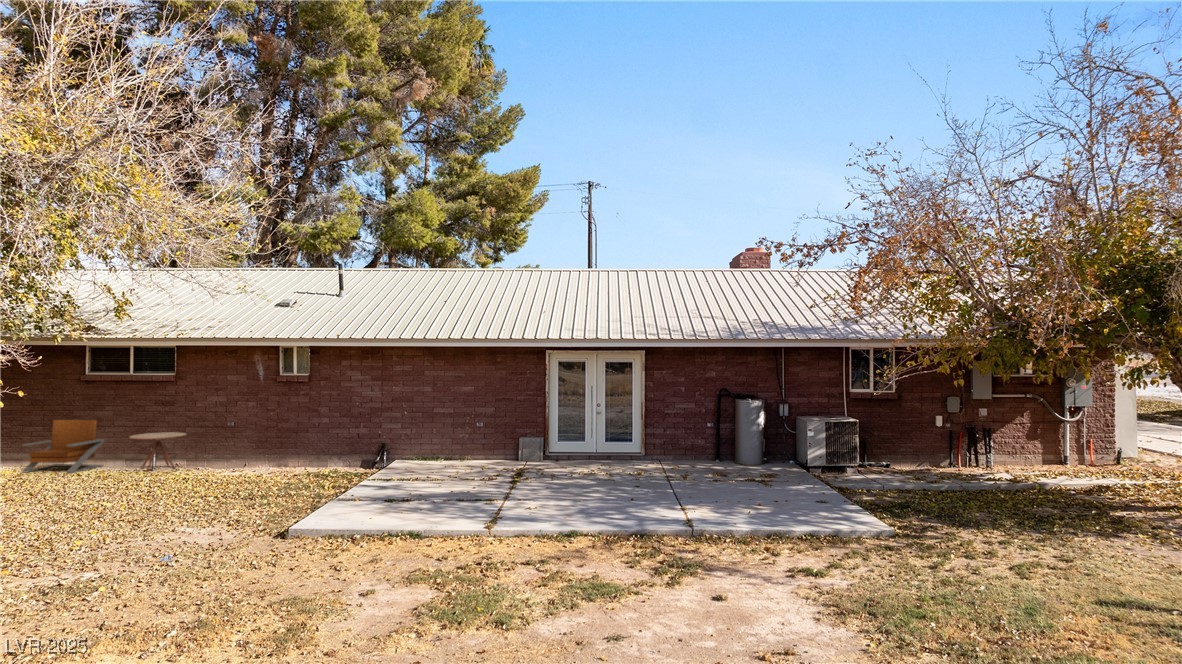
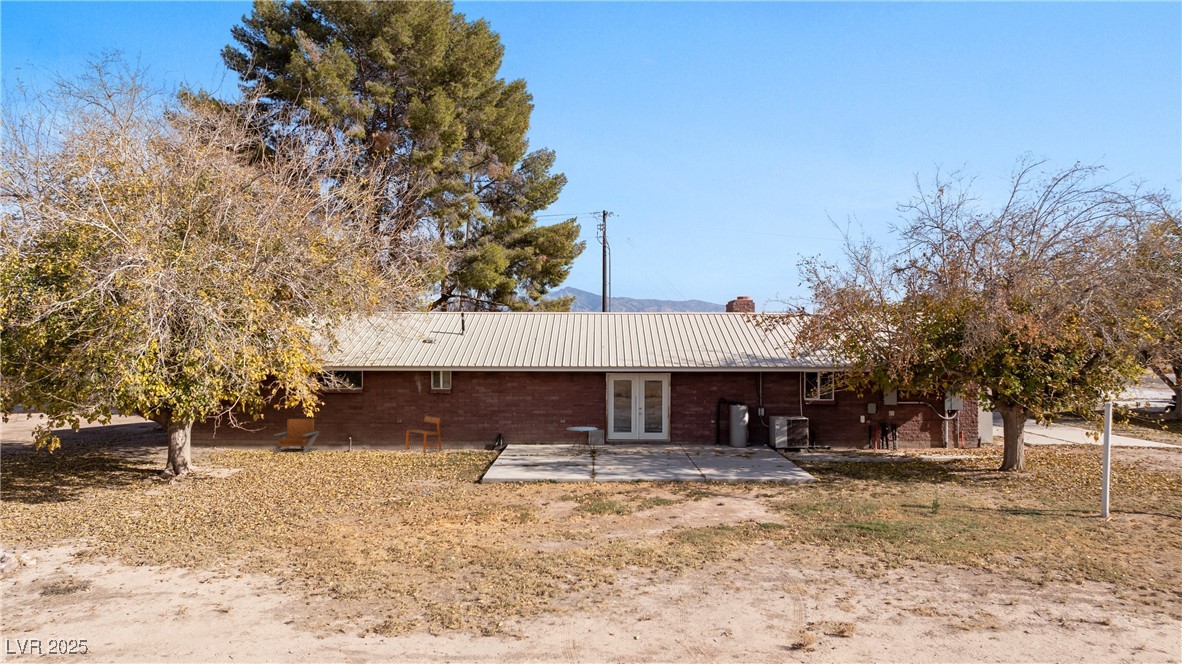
bench: none [236,414,289,473] -> present [406,416,442,453]
round table: present [130,432,186,472] -> present [566,427,597,450]

